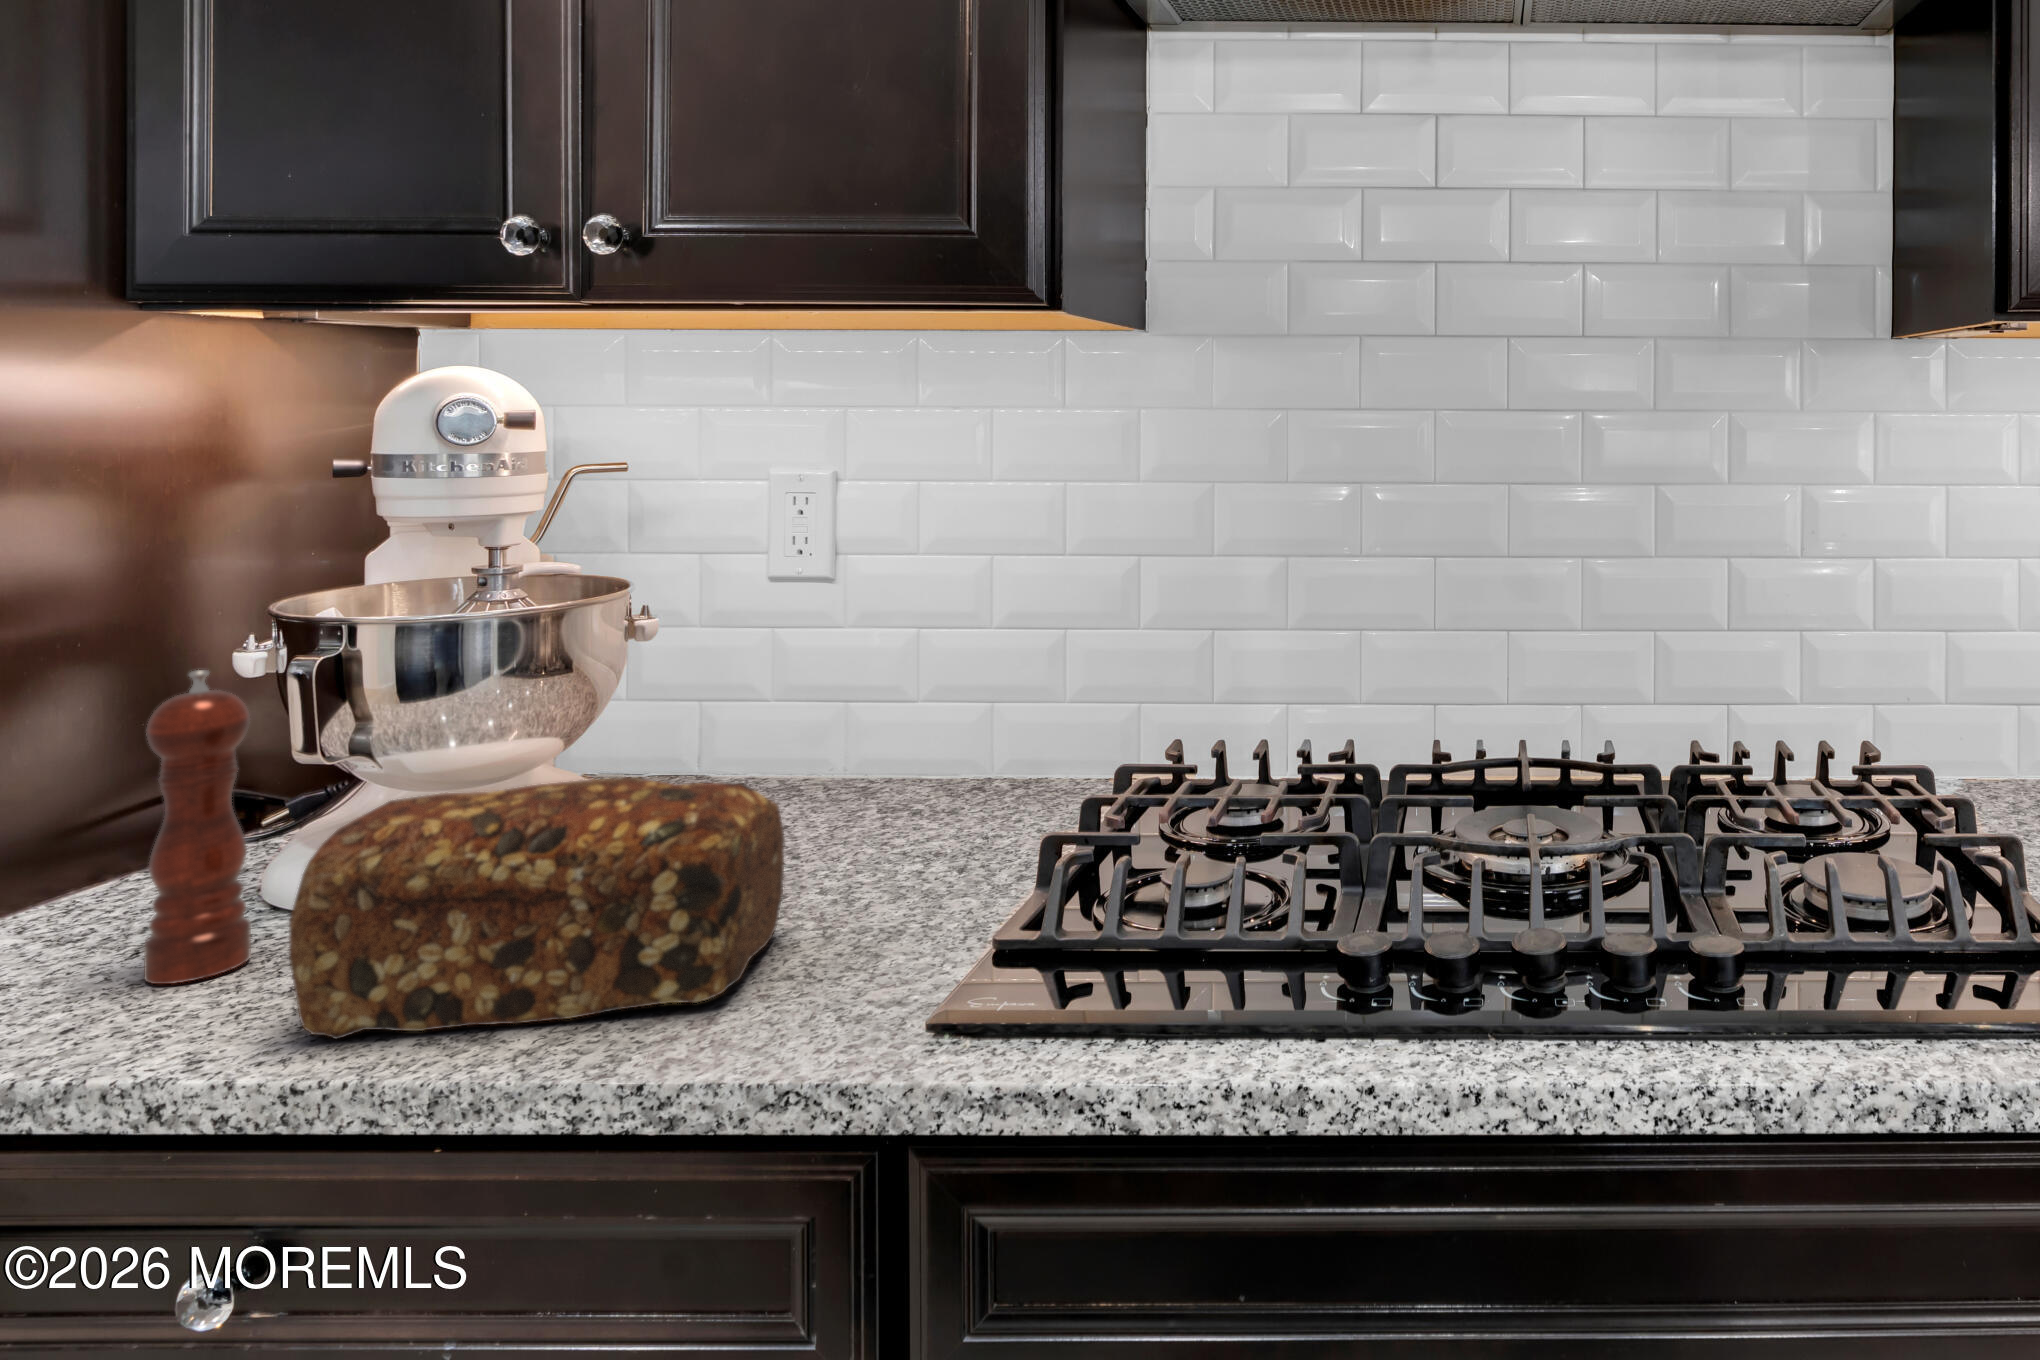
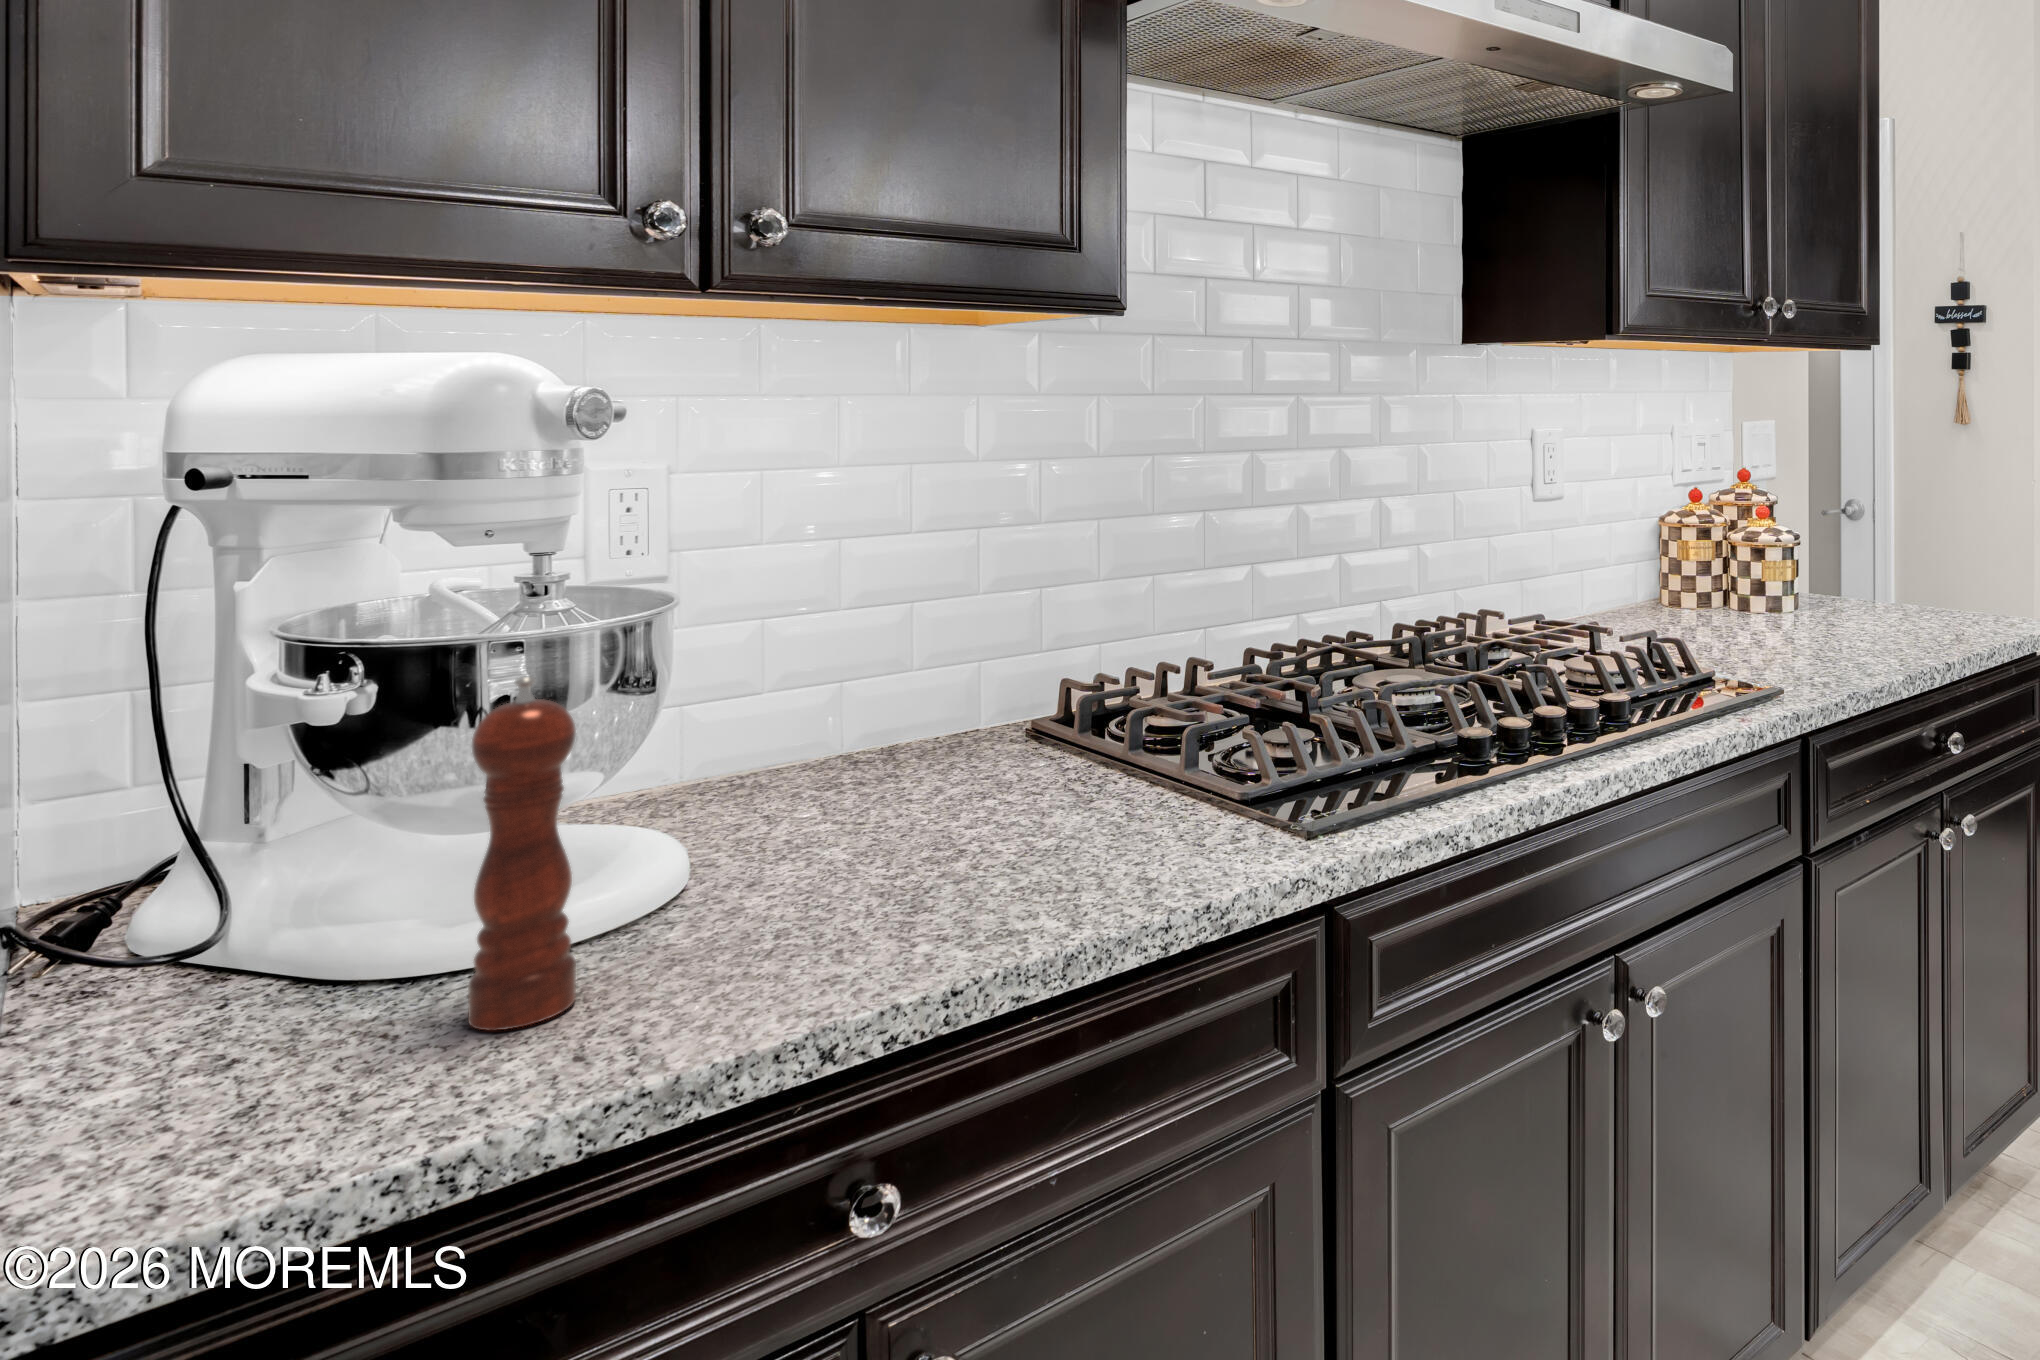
bread loaf: present [289,777,785,1039] -> none [756,708,1148,974]

